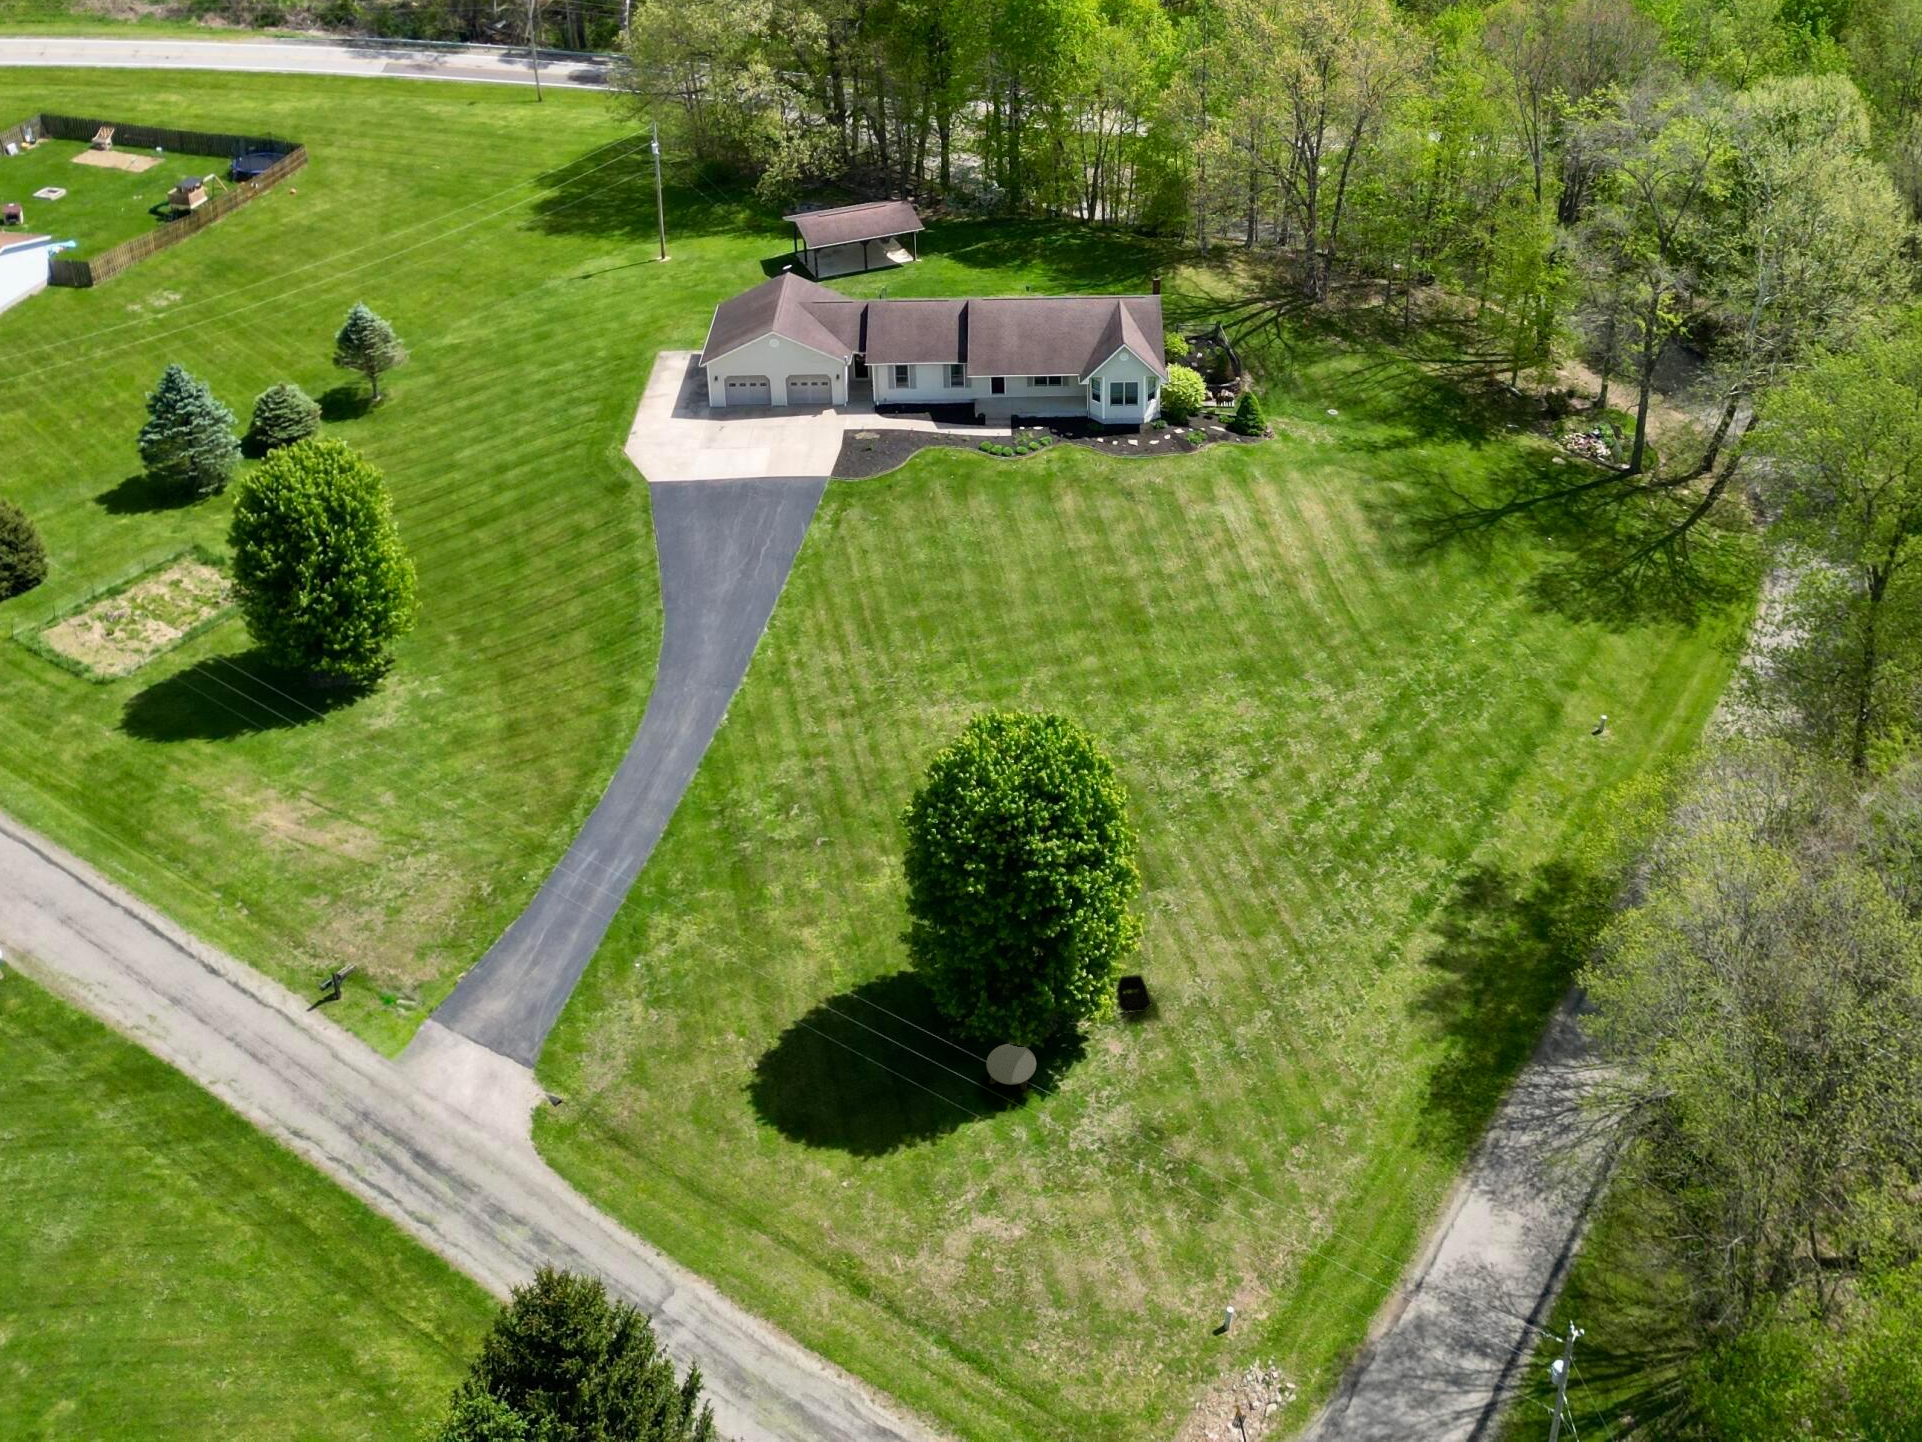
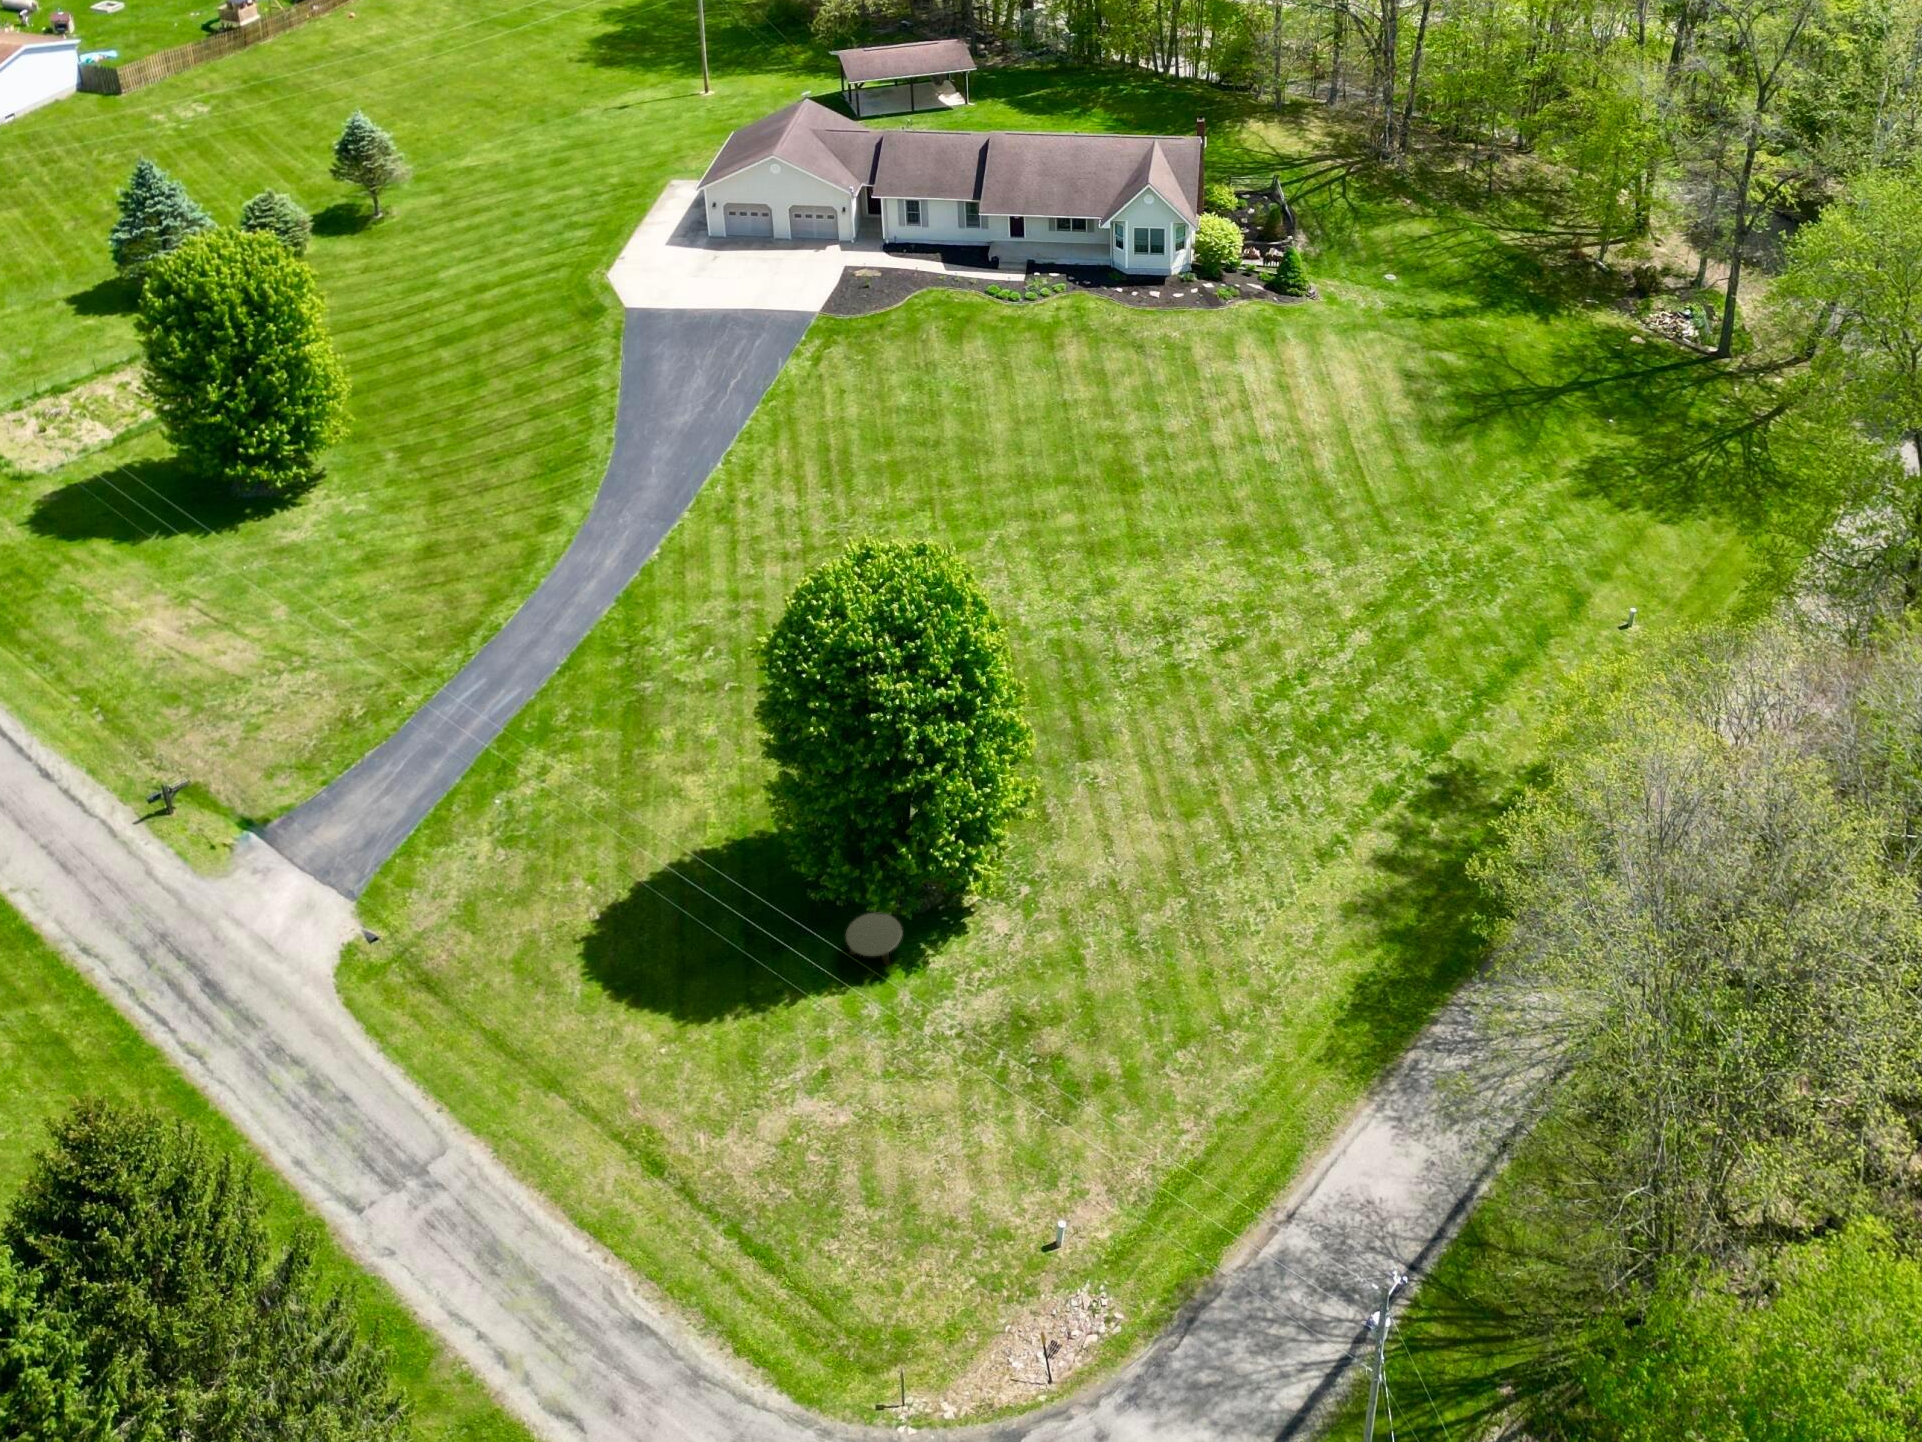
lounge chair: present [1116,975,1152,1020] -> none [1009,849,1048,904]

